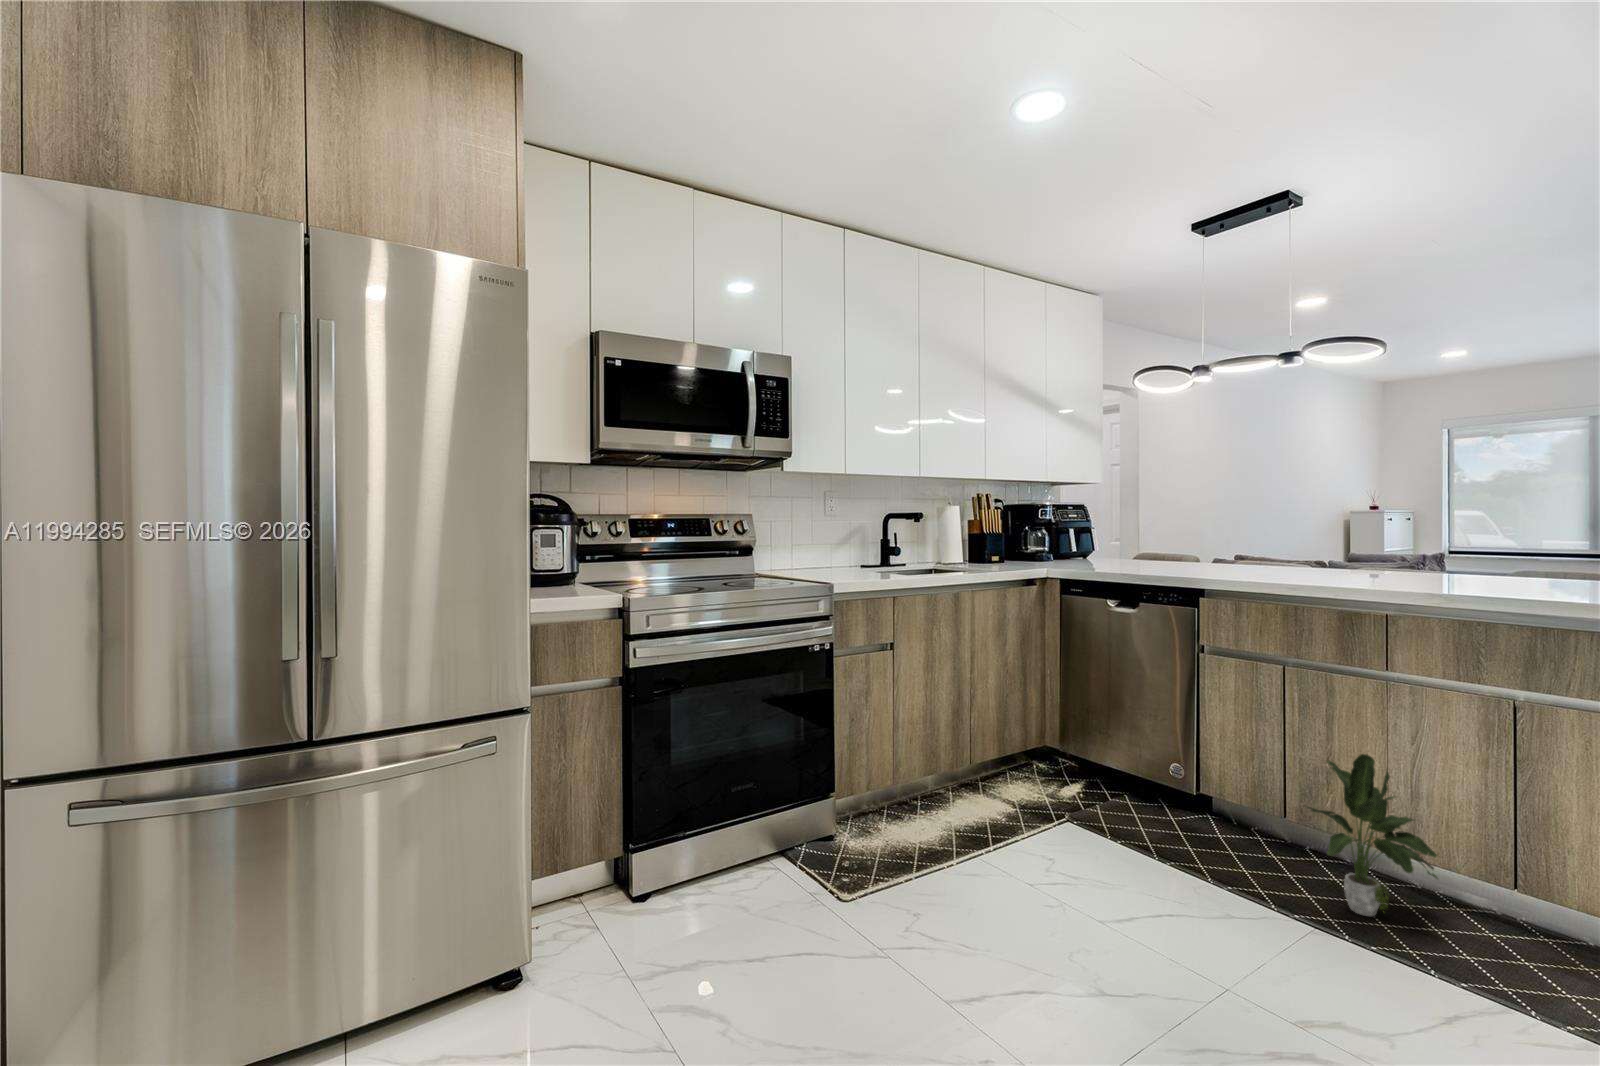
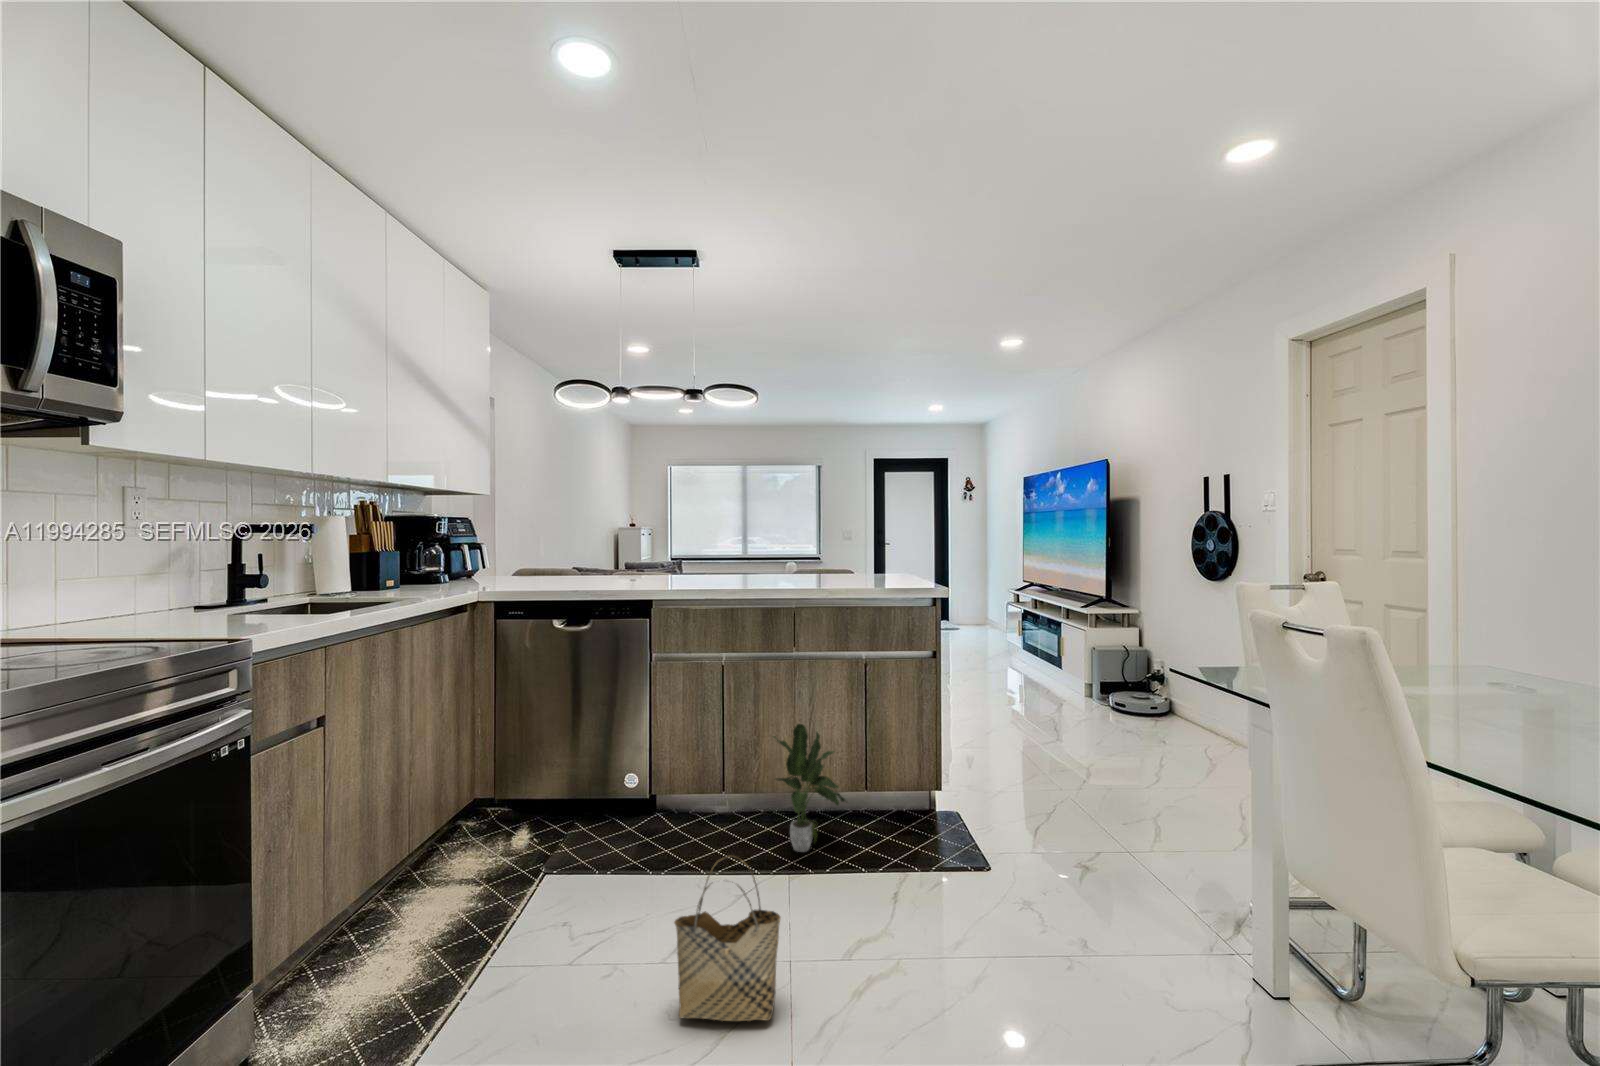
woven basket: none [1070,835,1177,1010] -> present [674,855,781,1021]

